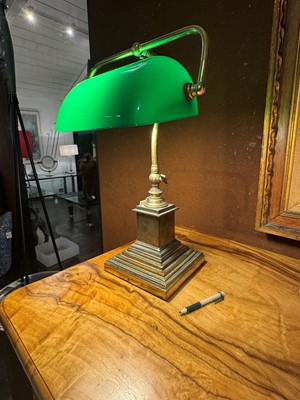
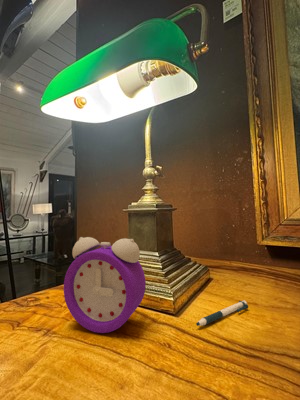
alarm clock: none [86,247,144,314] -> present [64,237,146,333]

